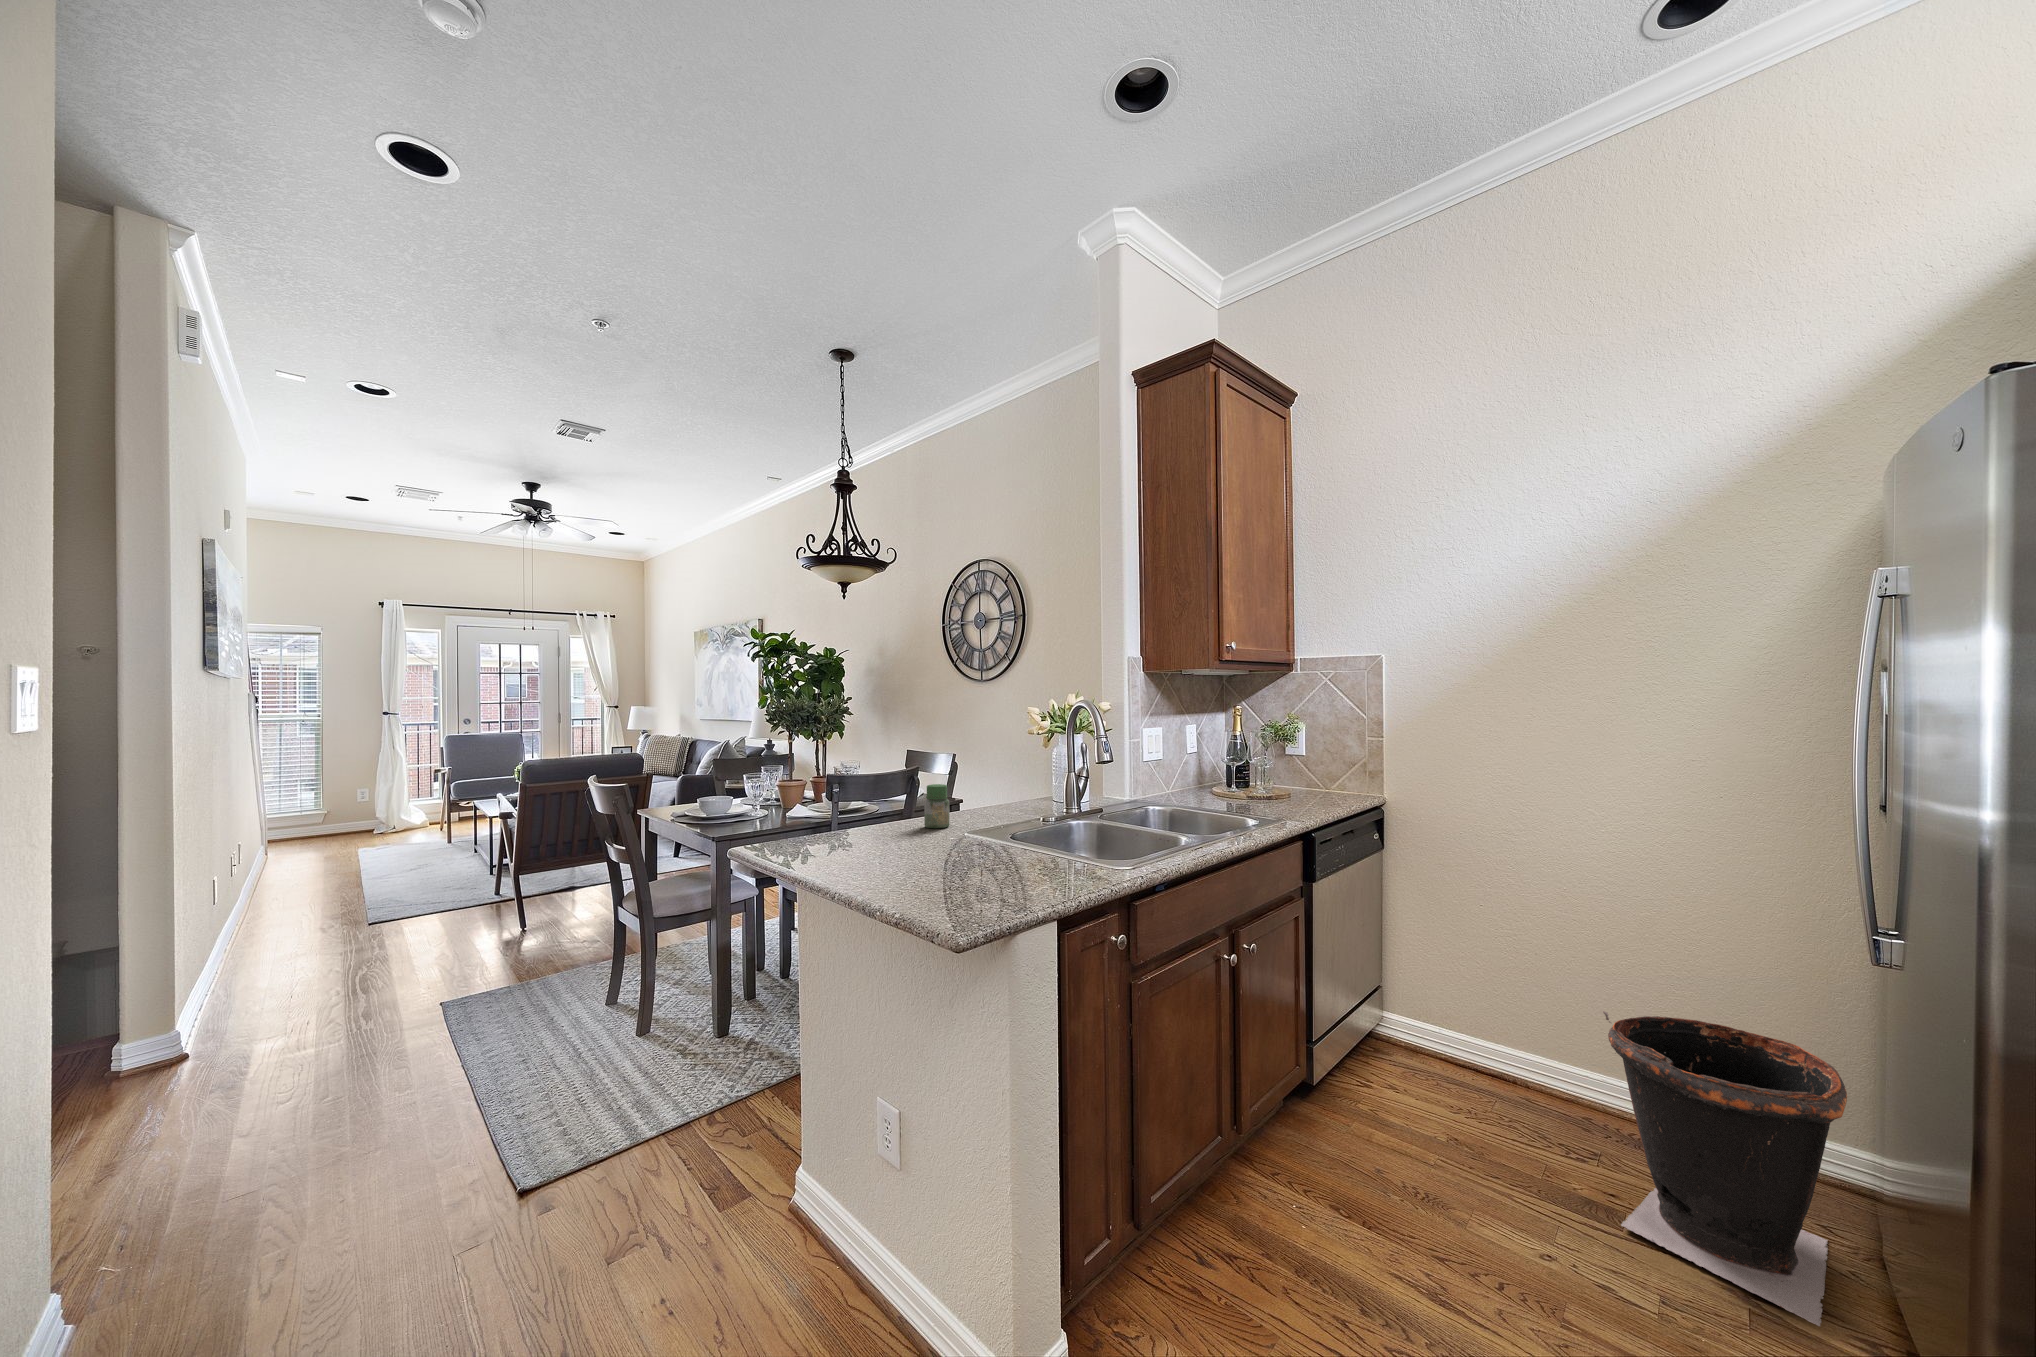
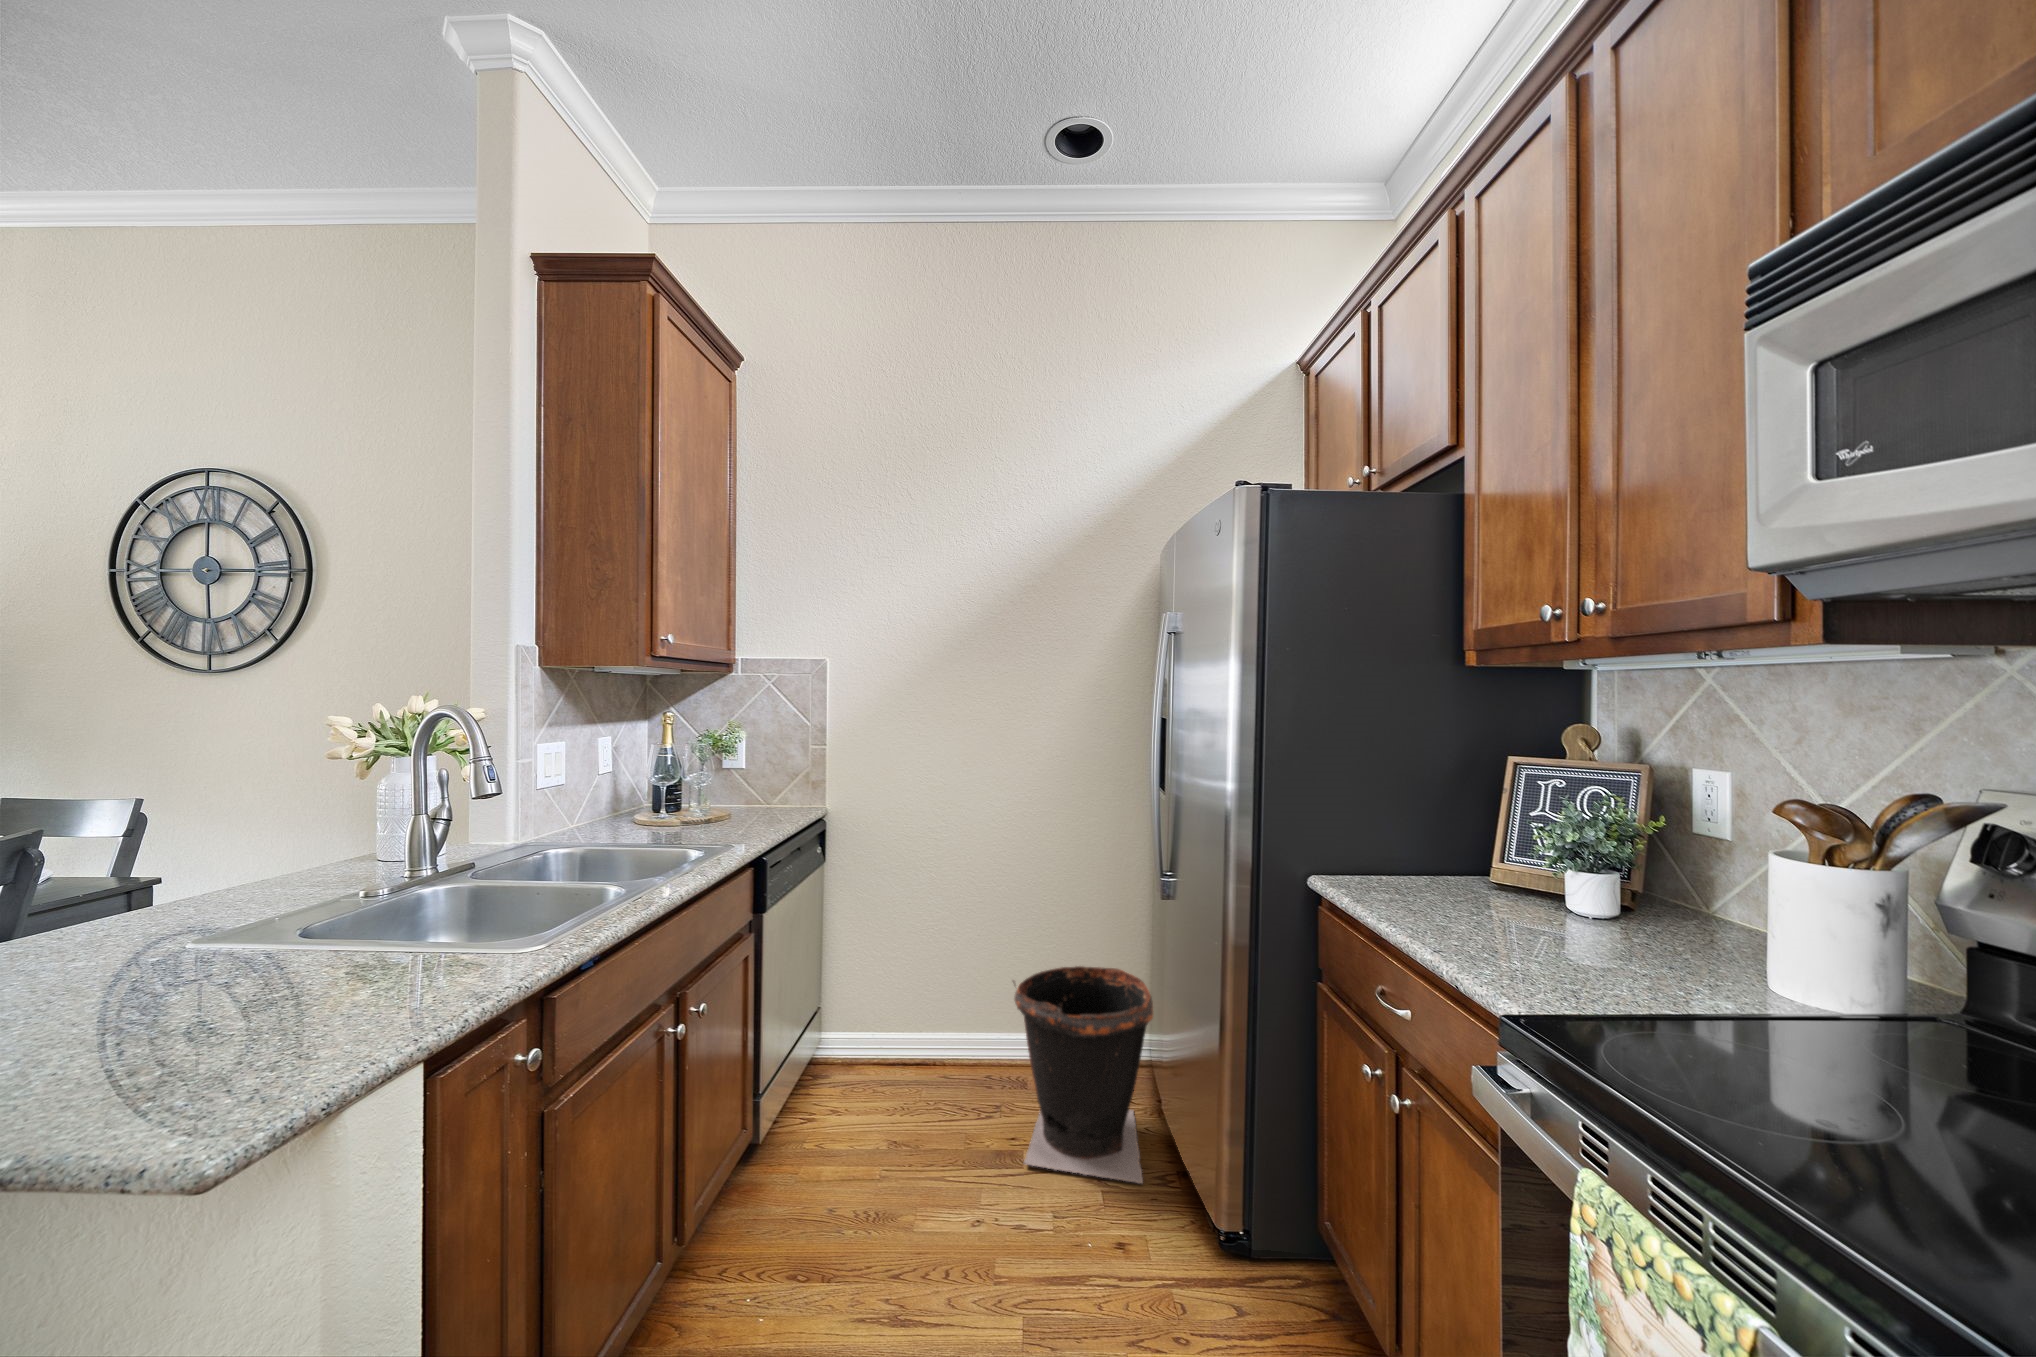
jar: present [924,784,950,828] -> none [68,864,142,951]

